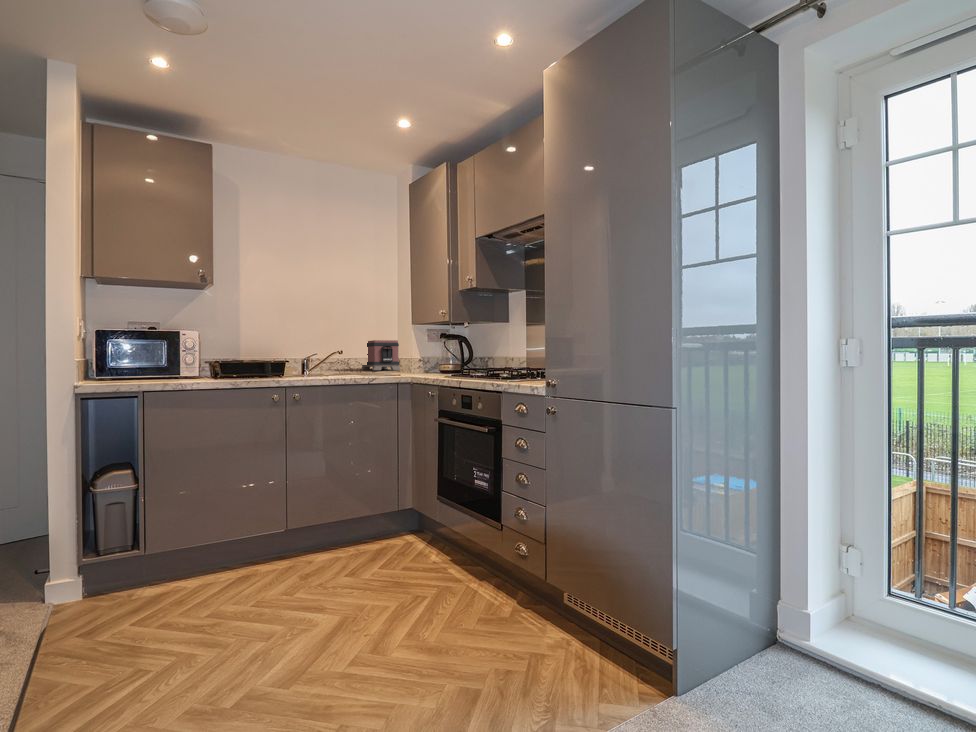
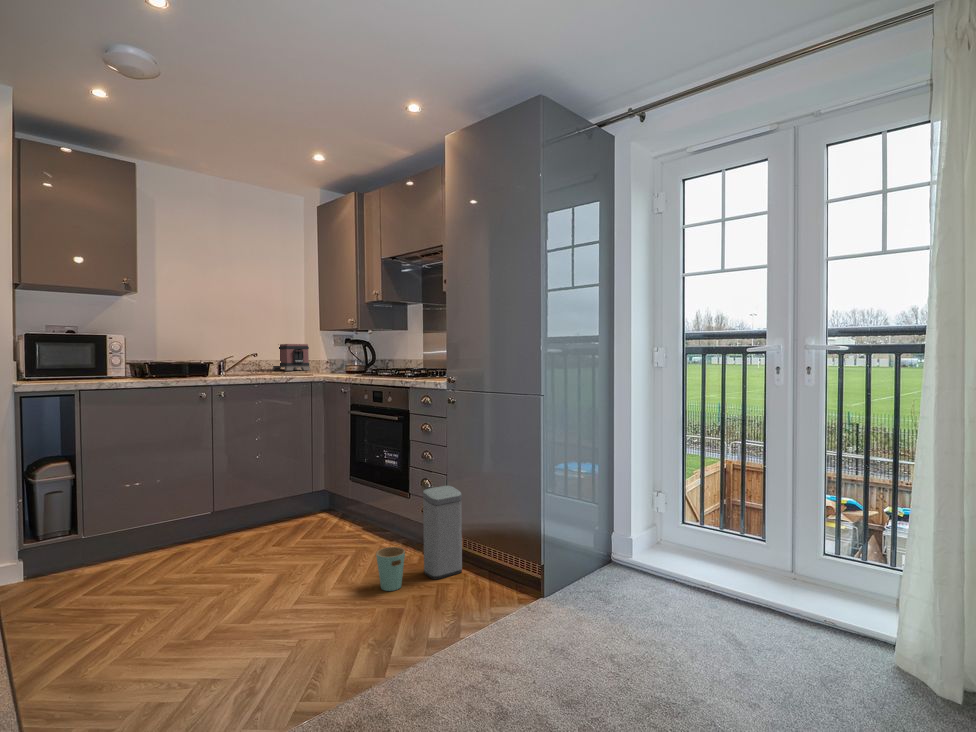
trash can: none [451,520,564,655] -> present [376,486,462,591]

